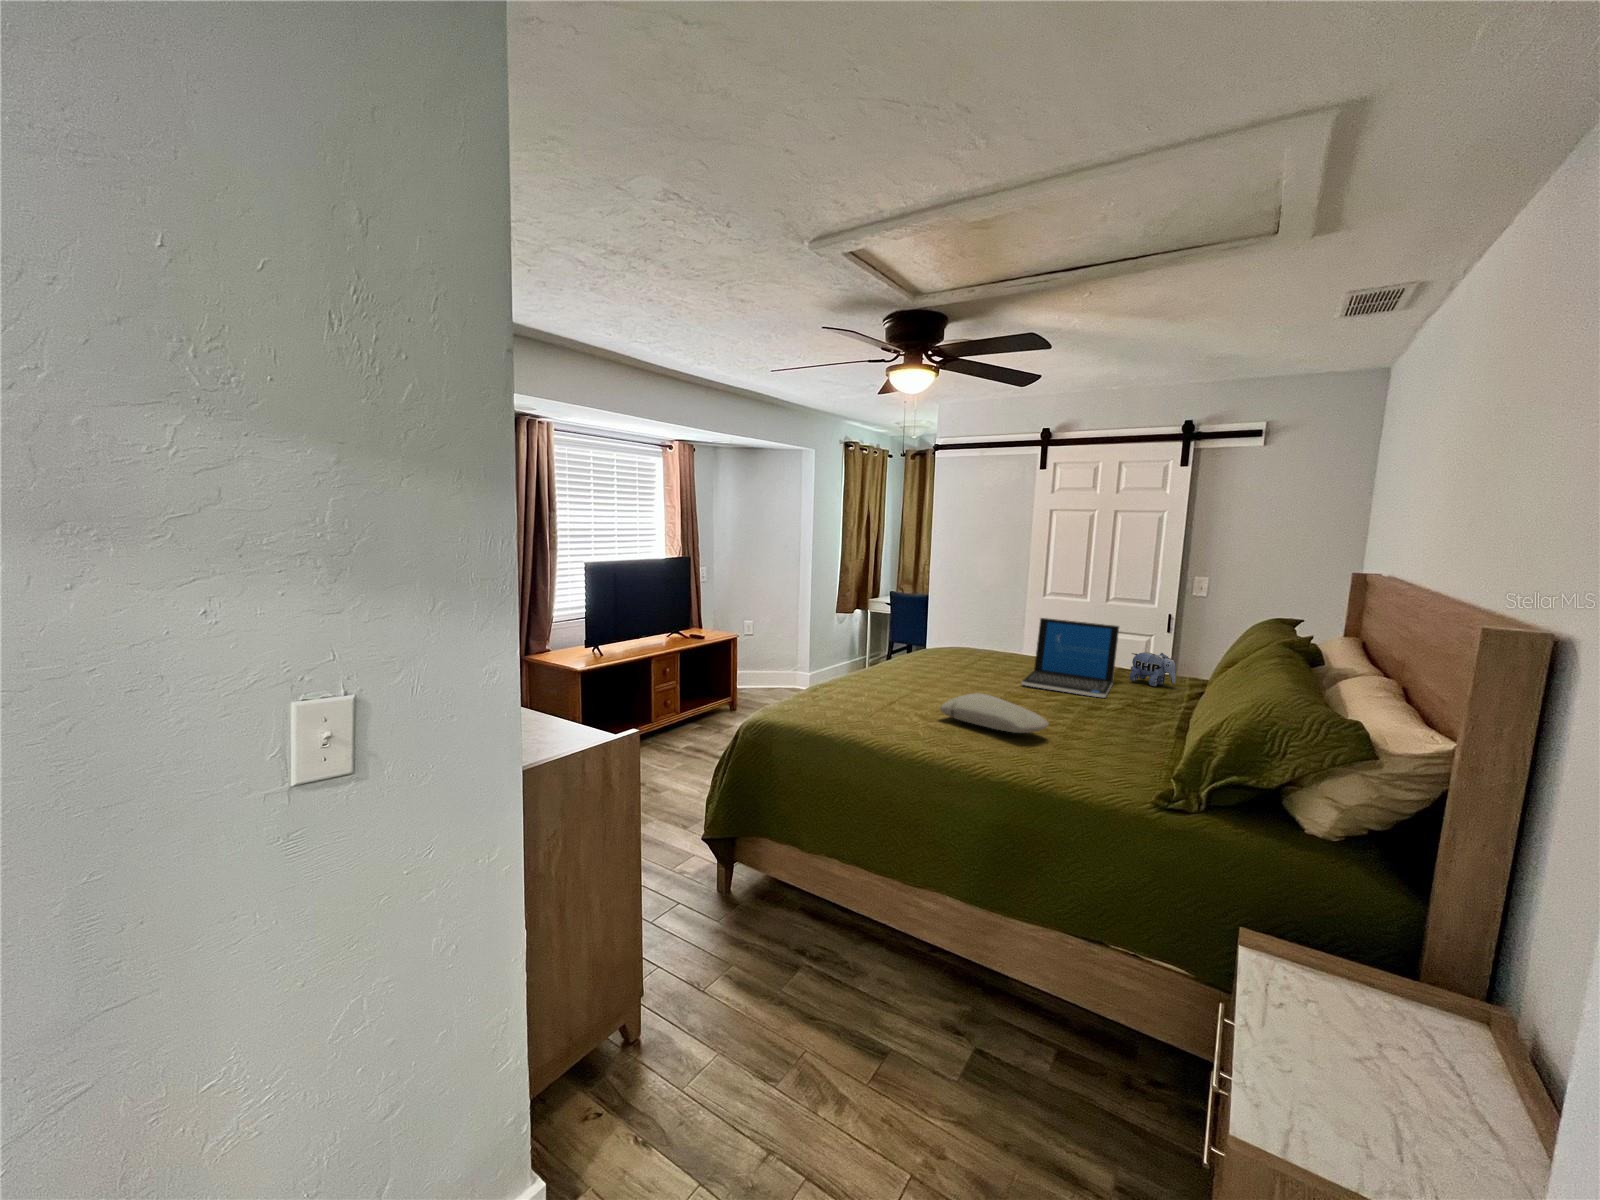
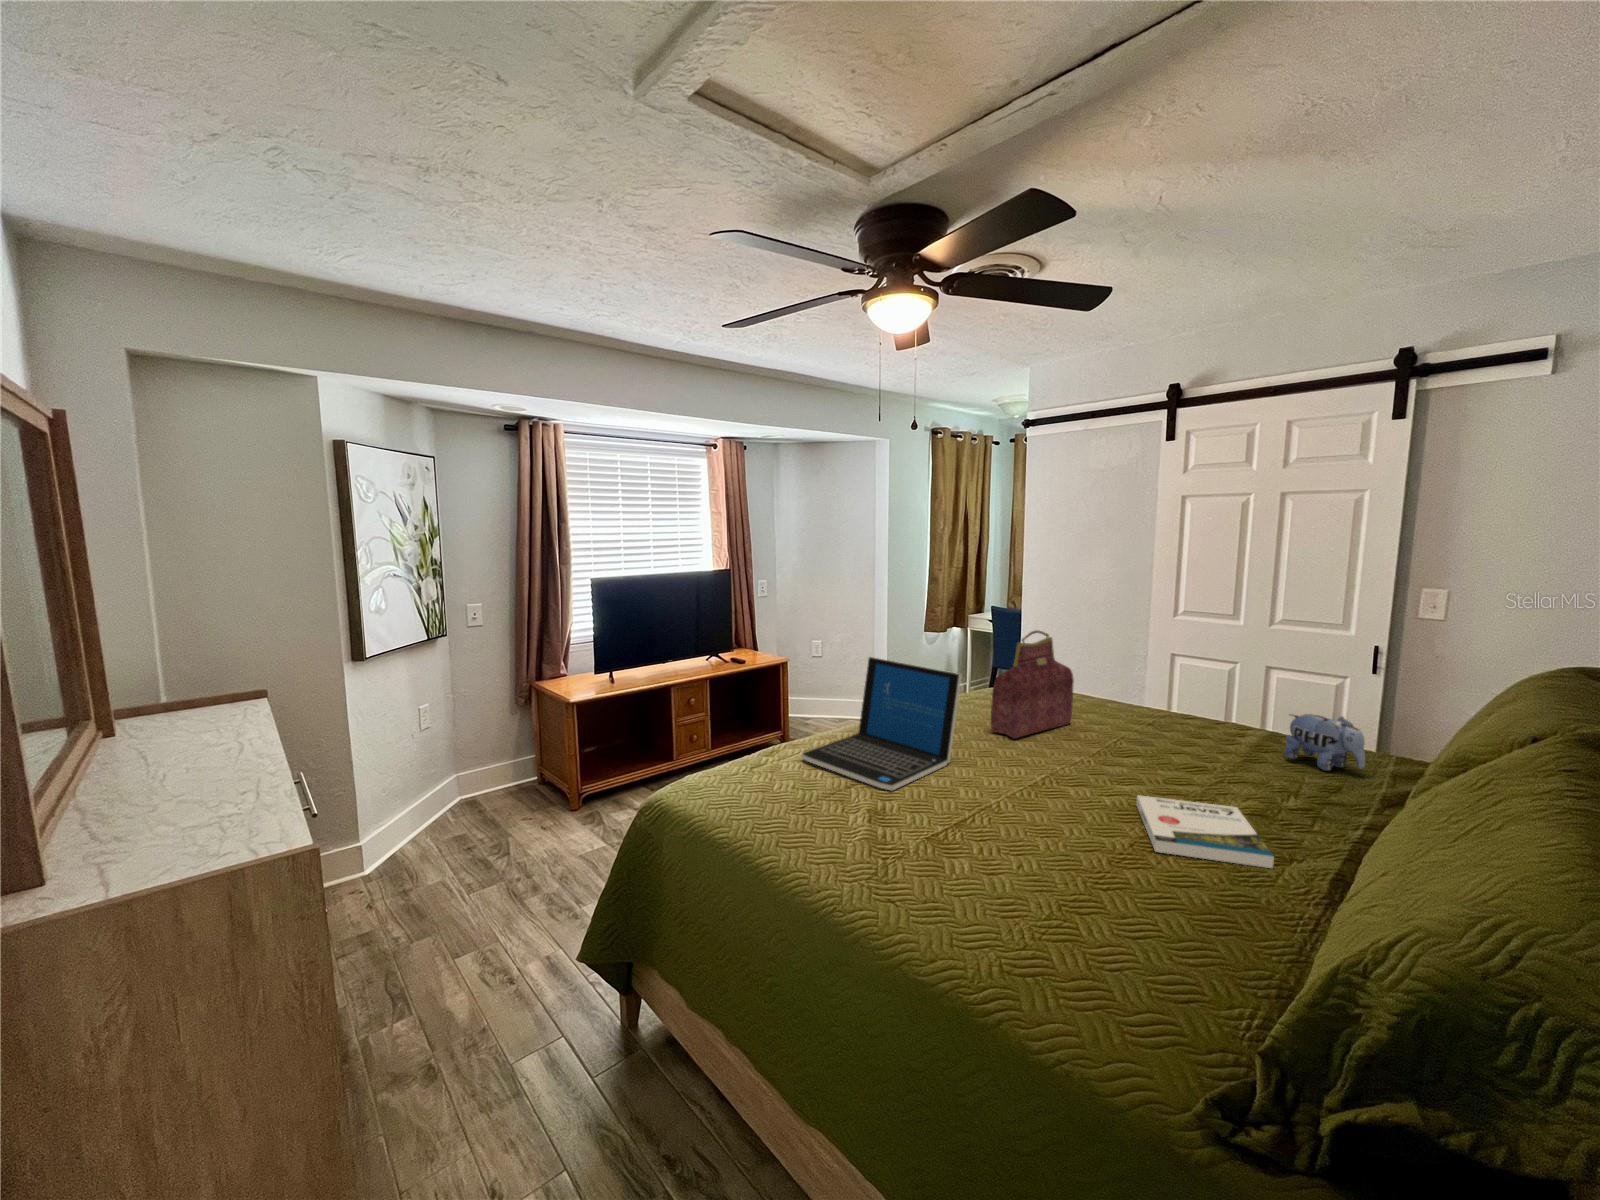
handbag: none [947,602,997,677] -> present [991,631,1074,739]
laptop: present [1021,618,1119,698] -> present [802,657,961,790]
pillow: present [940,693,1049,733] -> none [921,782,1081,866]
book: none [1060,700,1144,730] -> present [1136,795,1274,868]

